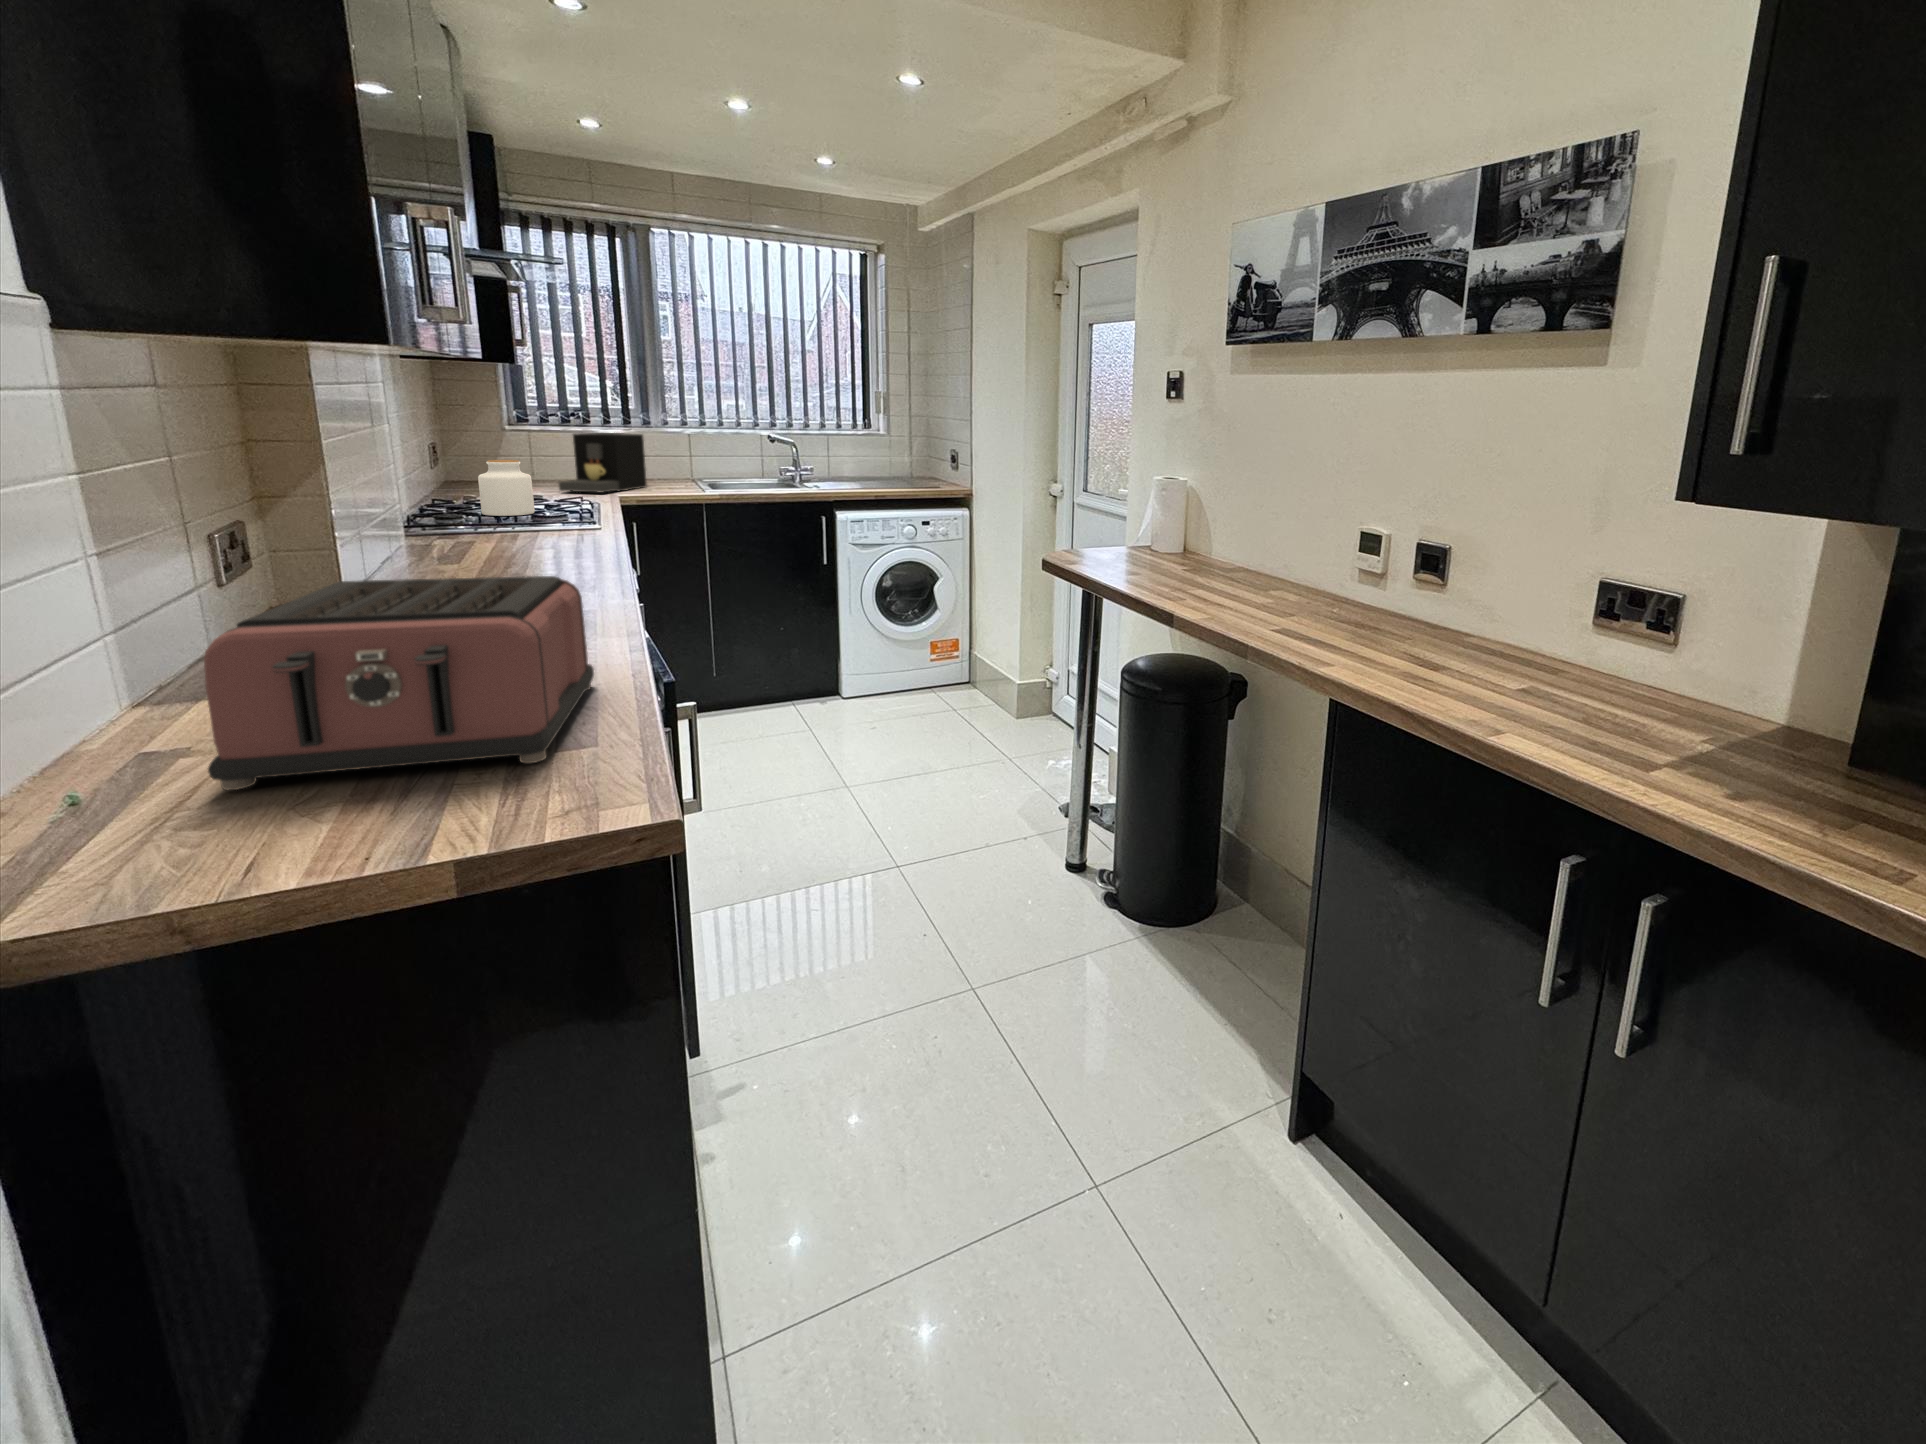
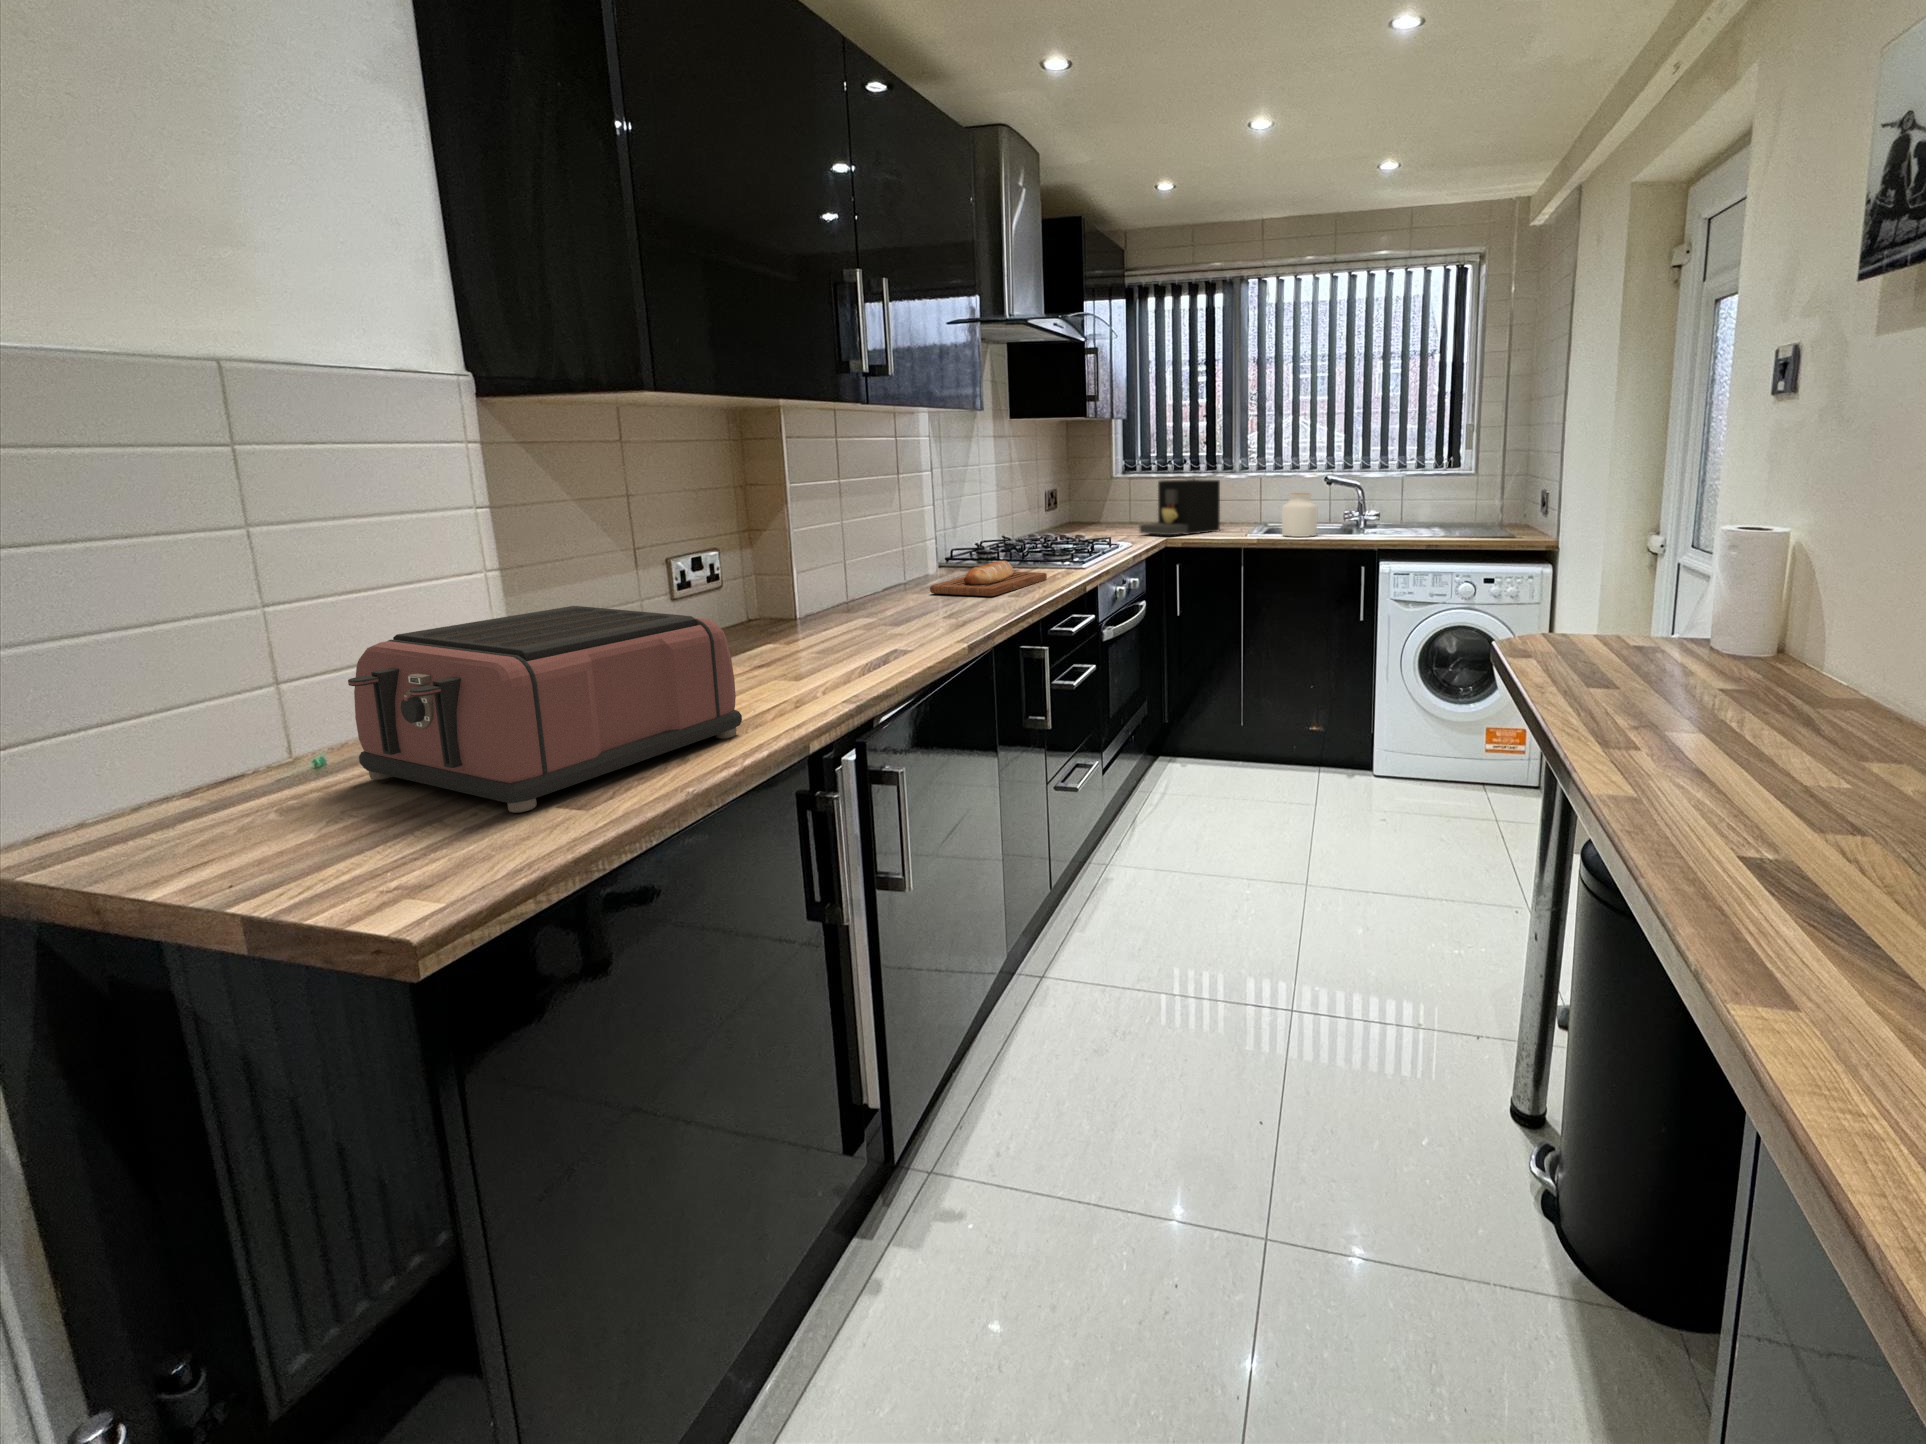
jar: present [478,460,535,516] -> present [1282,493,1317,537]
bread loaf: none [447,523,562,562] -> present [930,561,1047,596]

